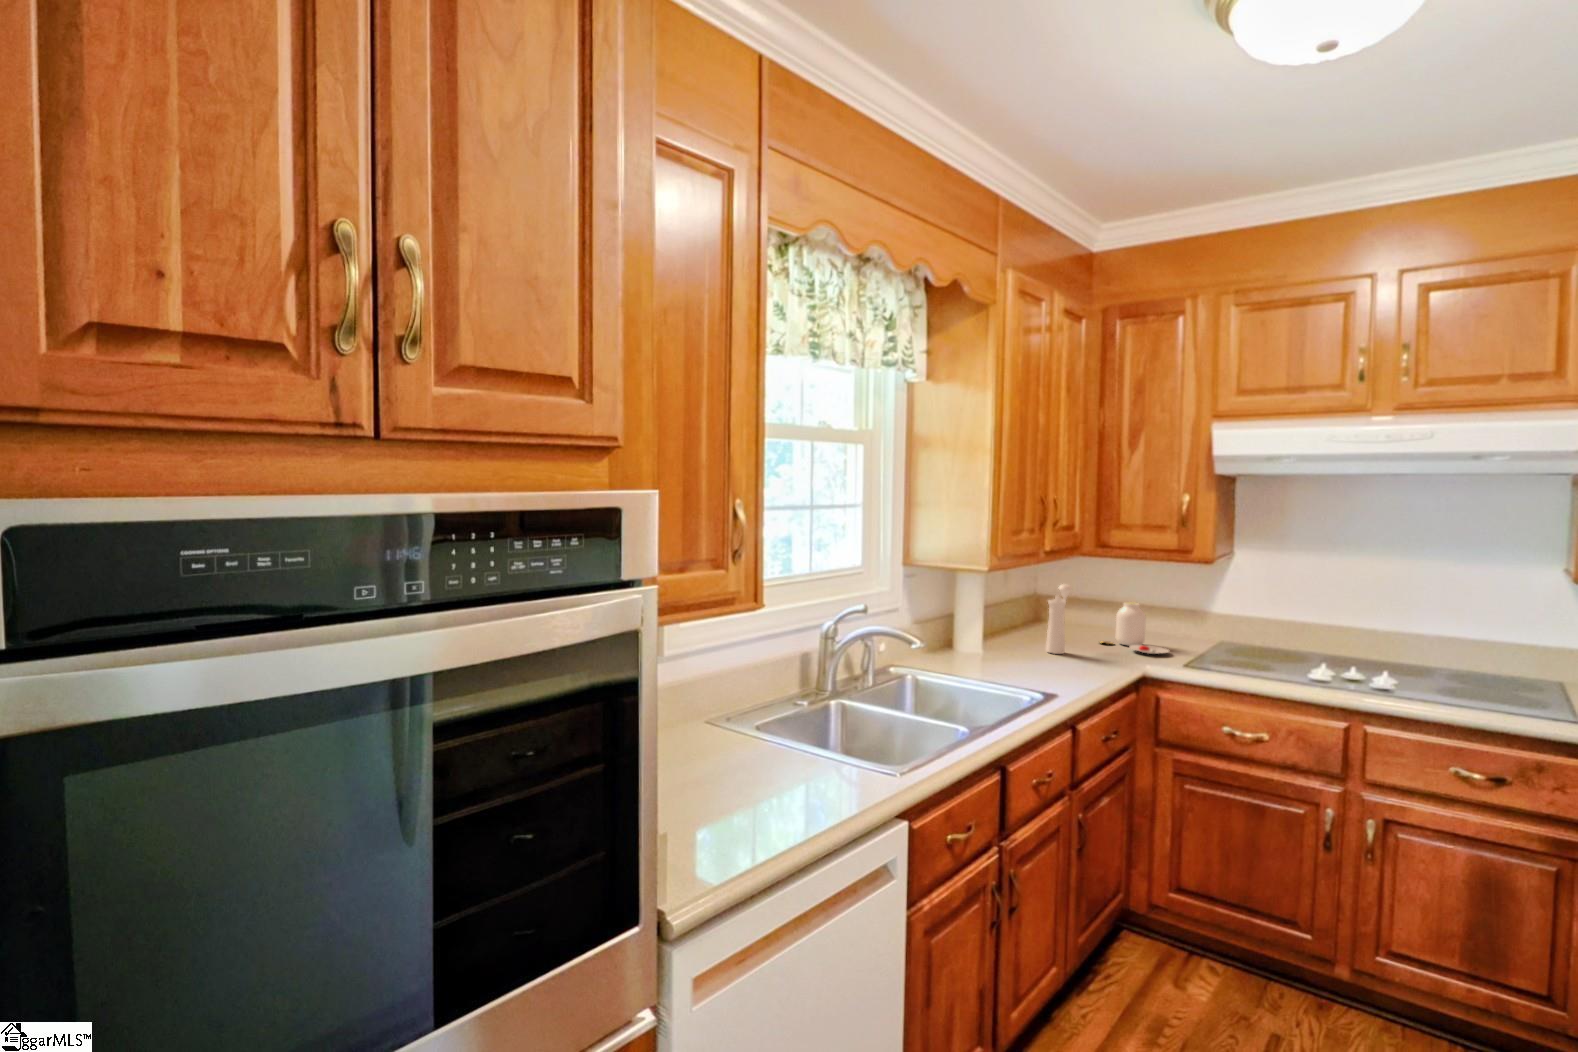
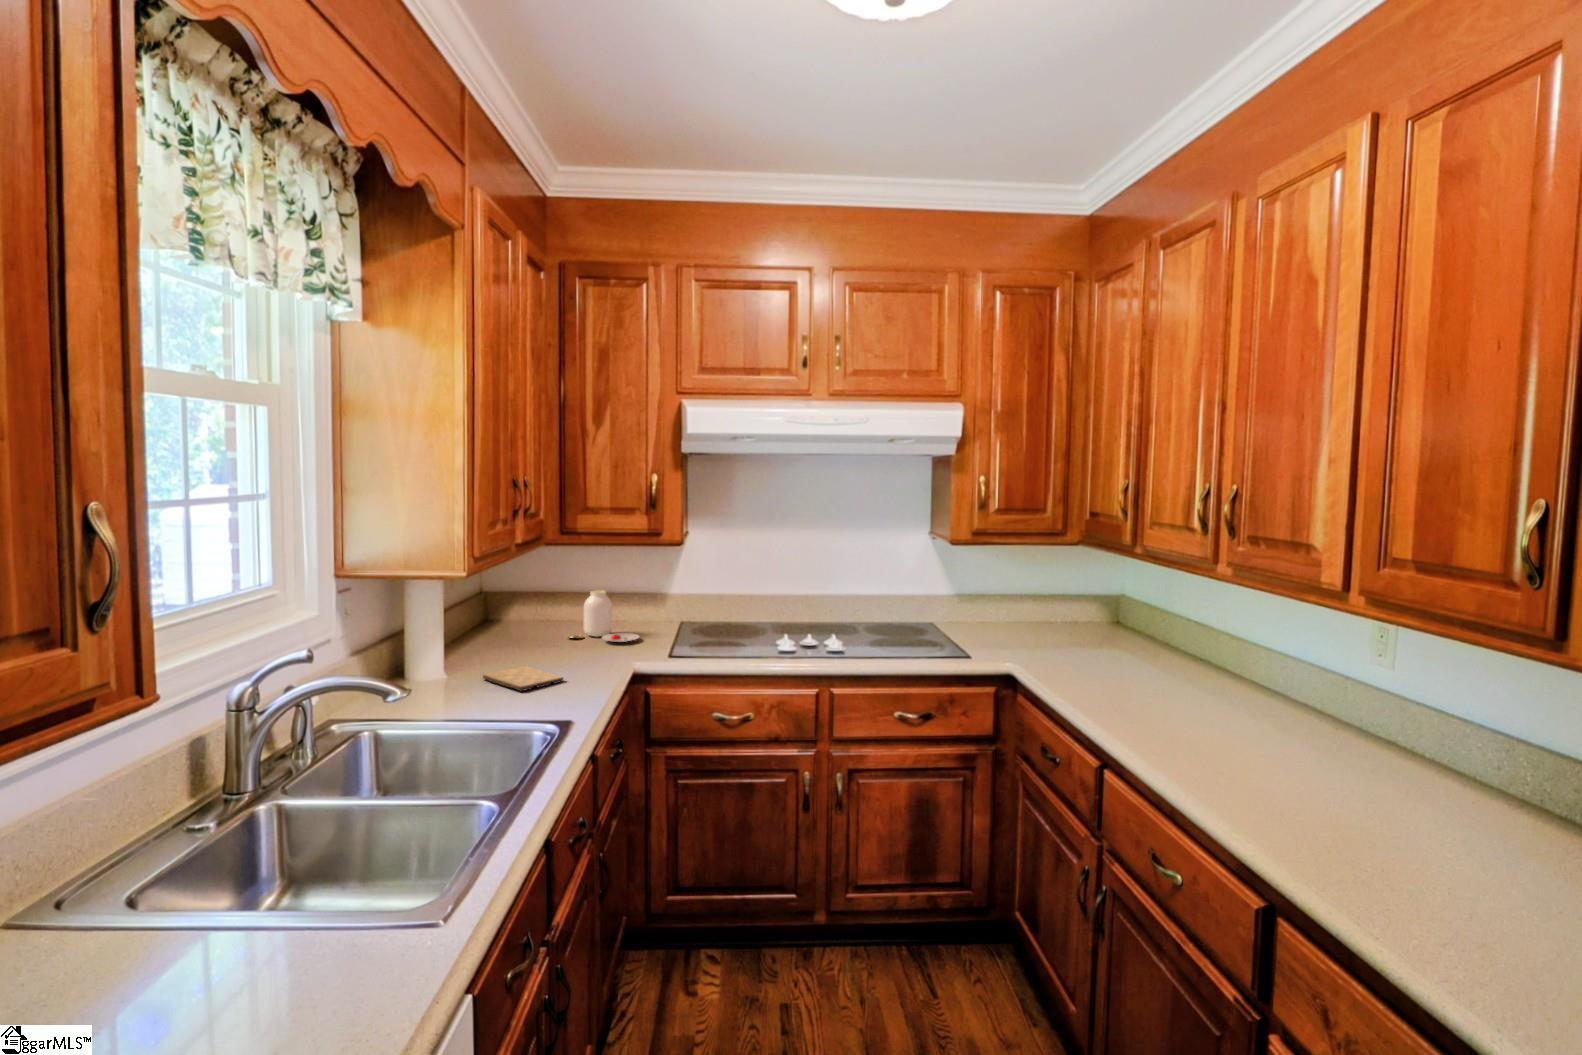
pepper mill: present [1046,585,1071,654] -> none [520,579,542,661]
cutting board: none [1007,655,1071,674] -> present [483,666,563,691]

